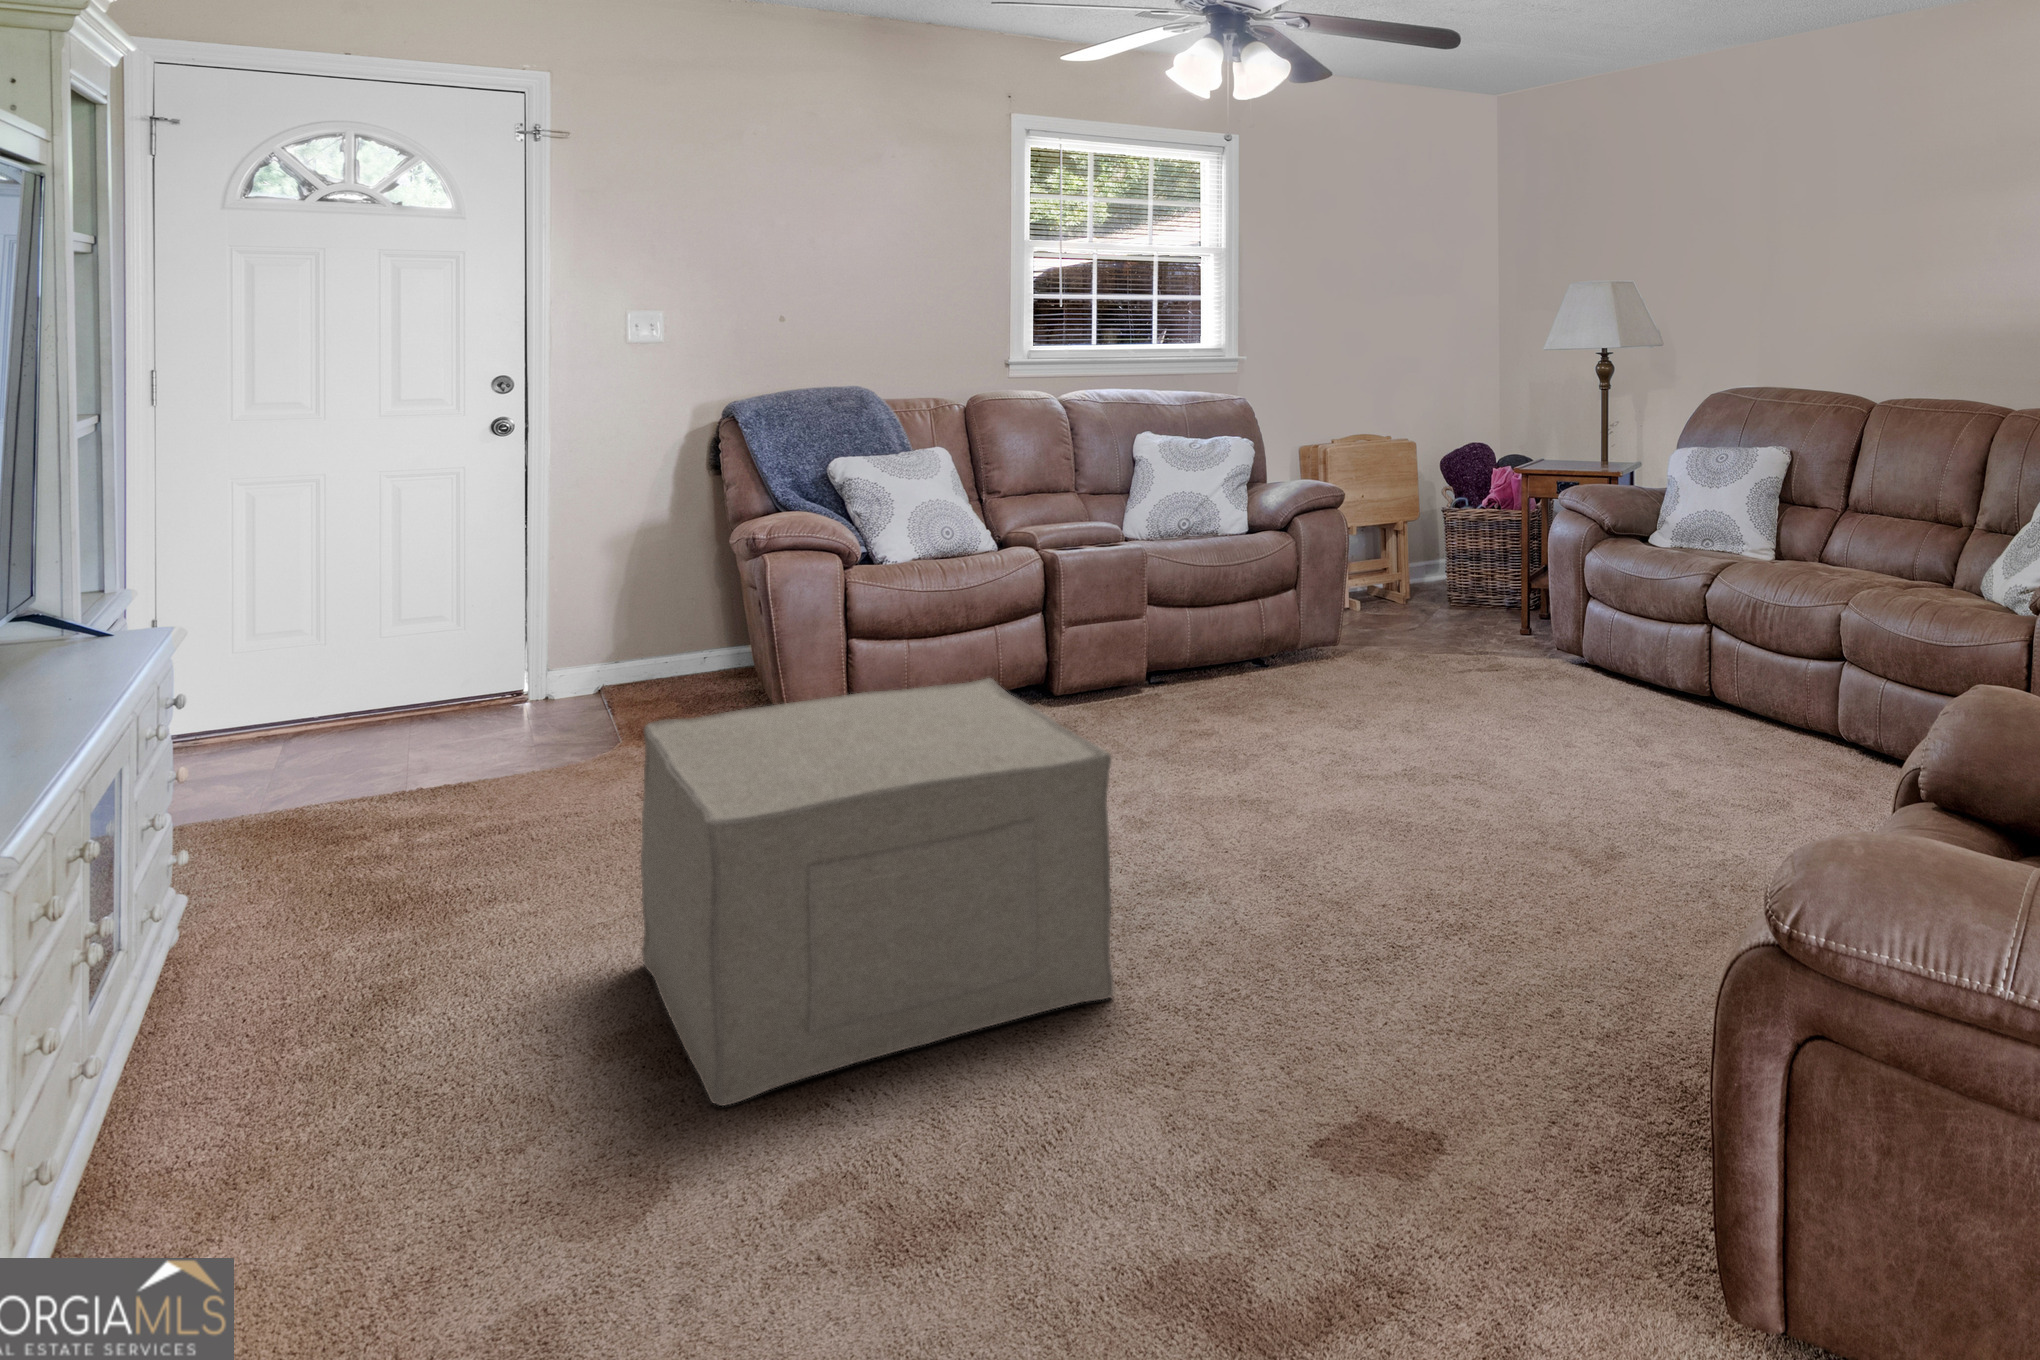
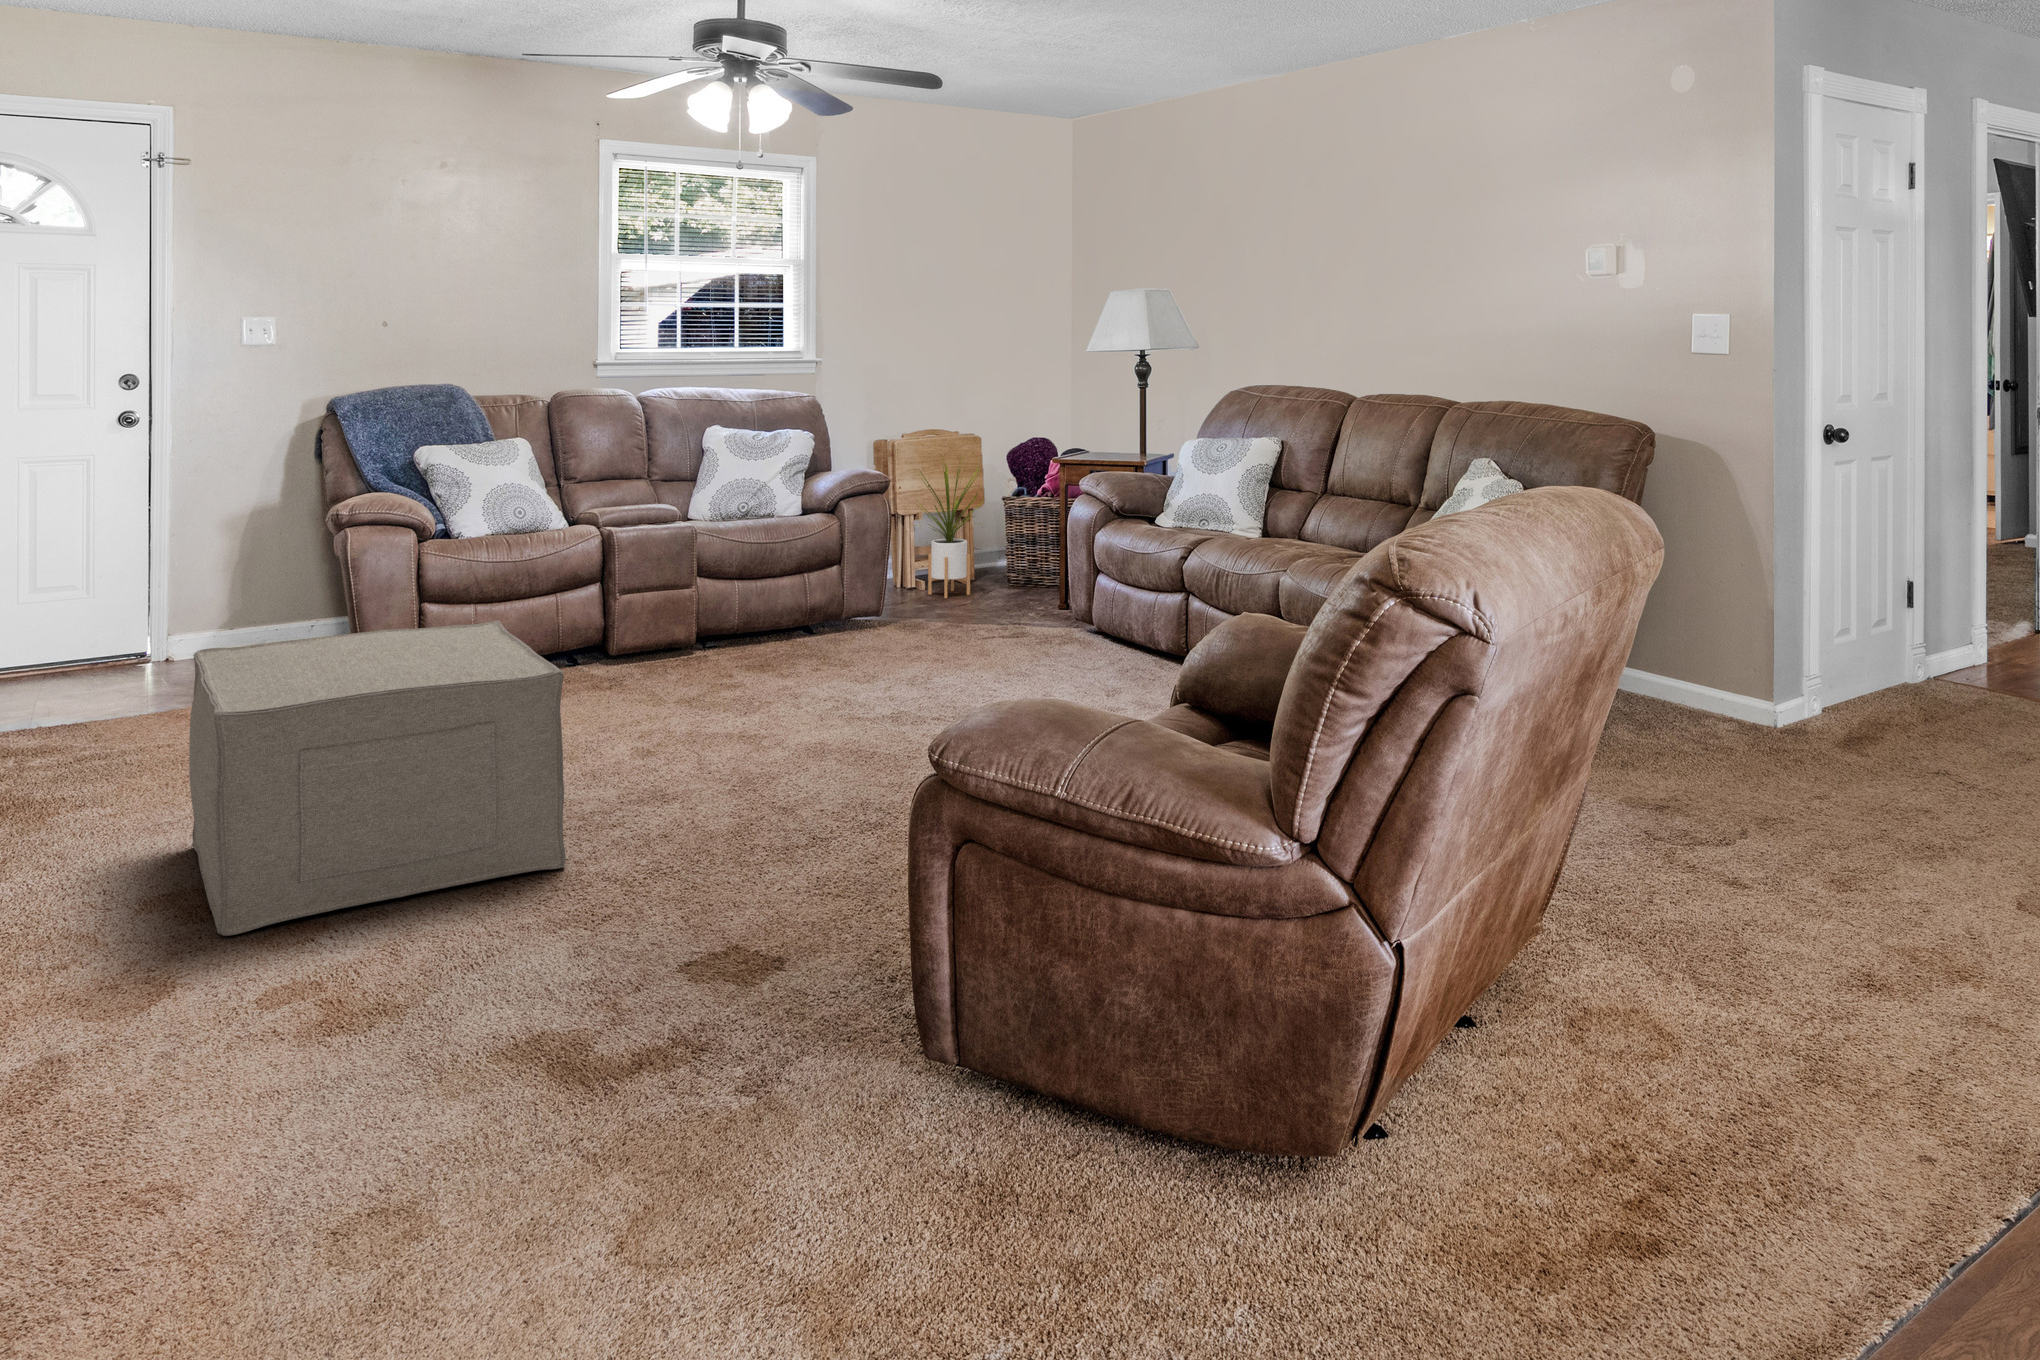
house plant: none [1355,461,1435,624] -> present [916,463,984,598]

